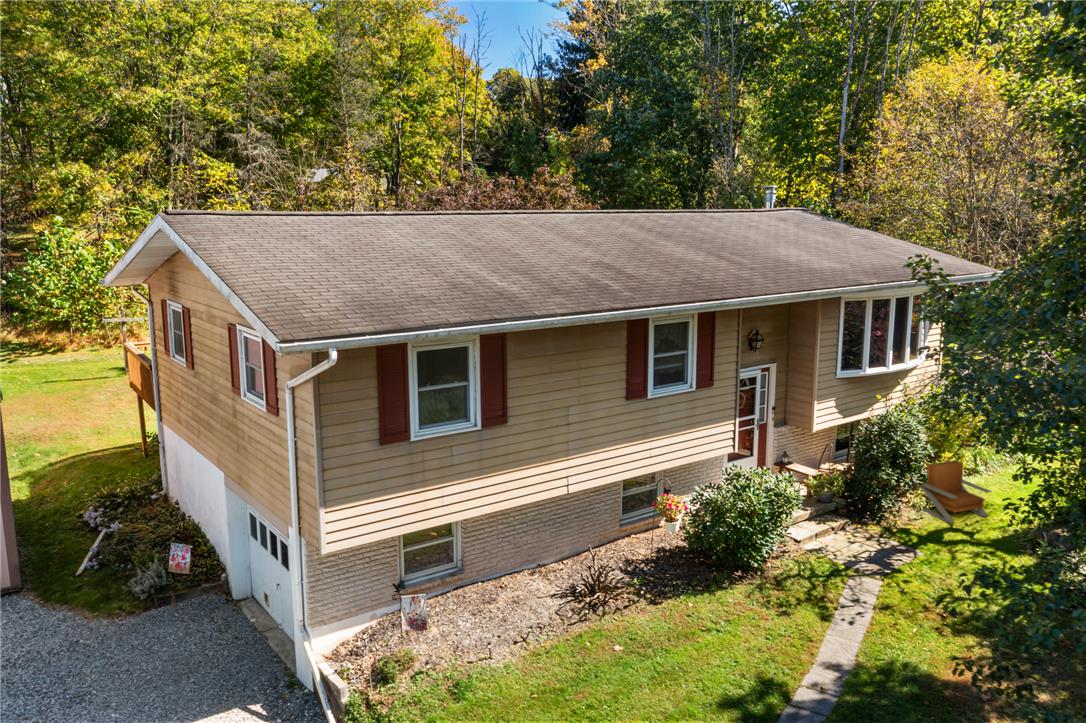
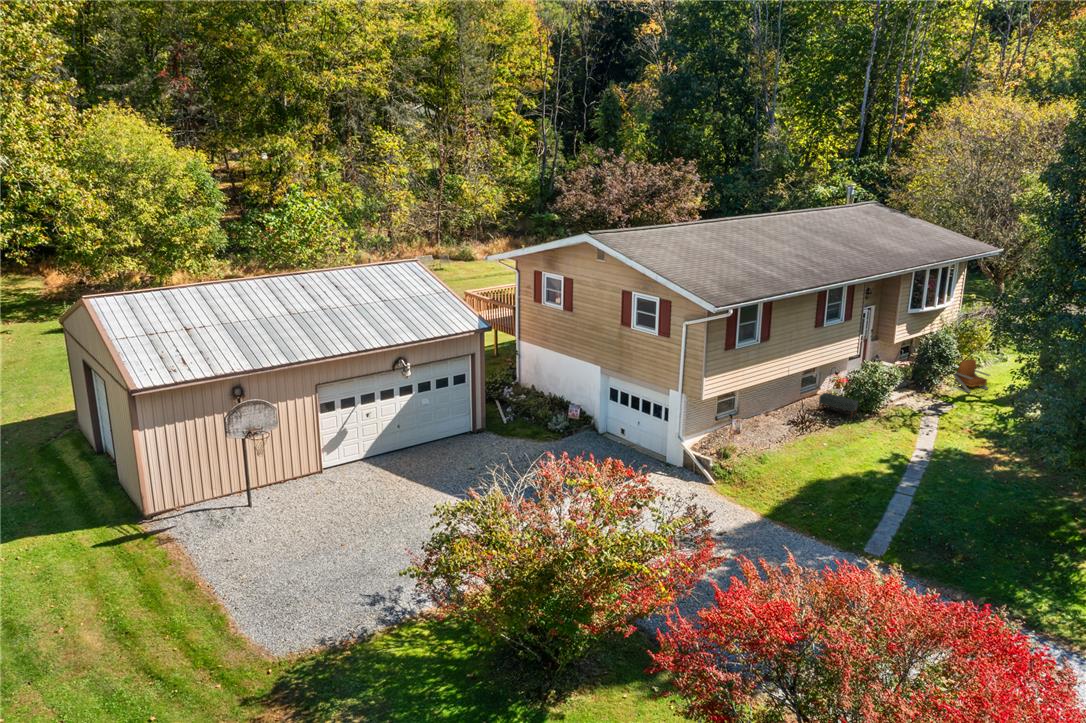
bench: none [648,525,719,581] -> present [819,393,858,418]

